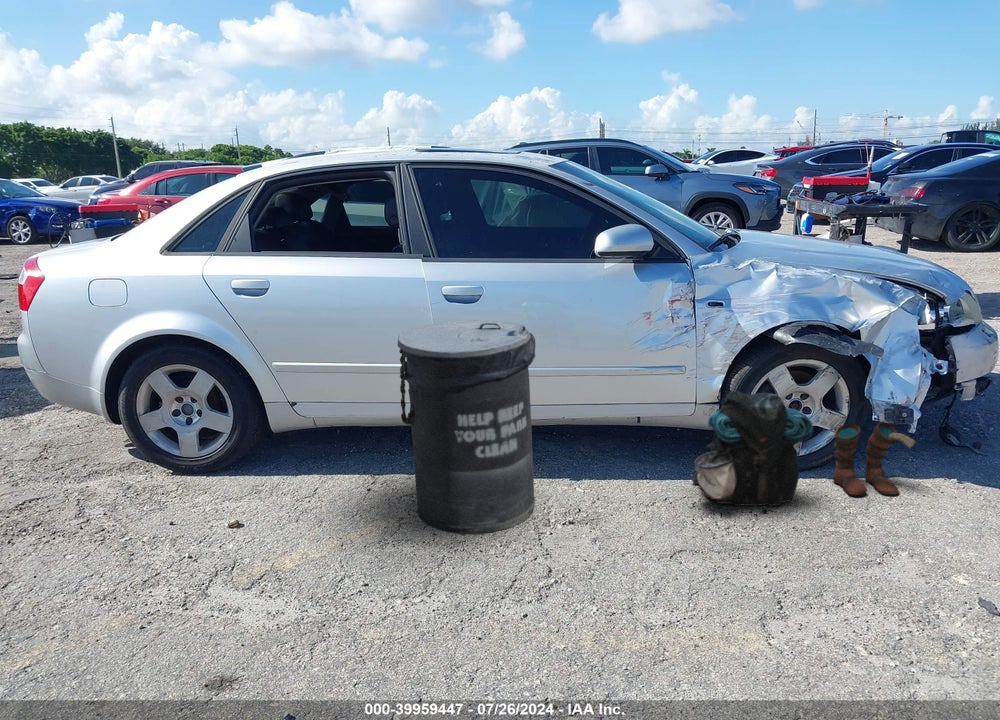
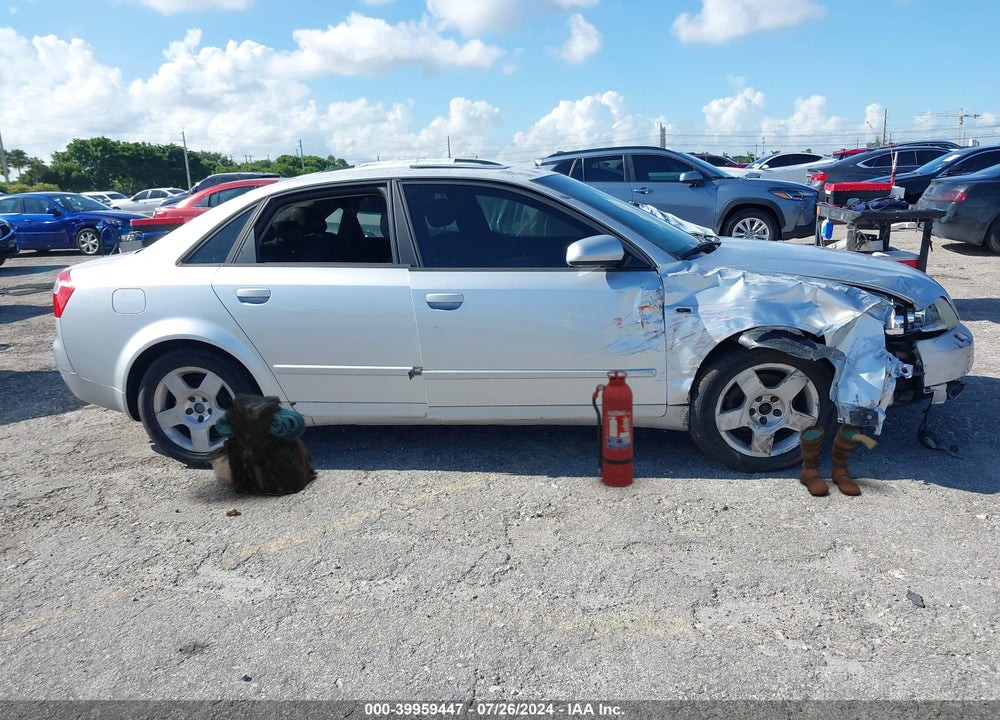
trash can: present [397,320,536,534] -> none [377,326,508,524]
fire extinguisher: none [622,368,665,490] -> present [592,371,633,487]
backpack: present [692,391,813,506] -> present [206,393,318,496]

